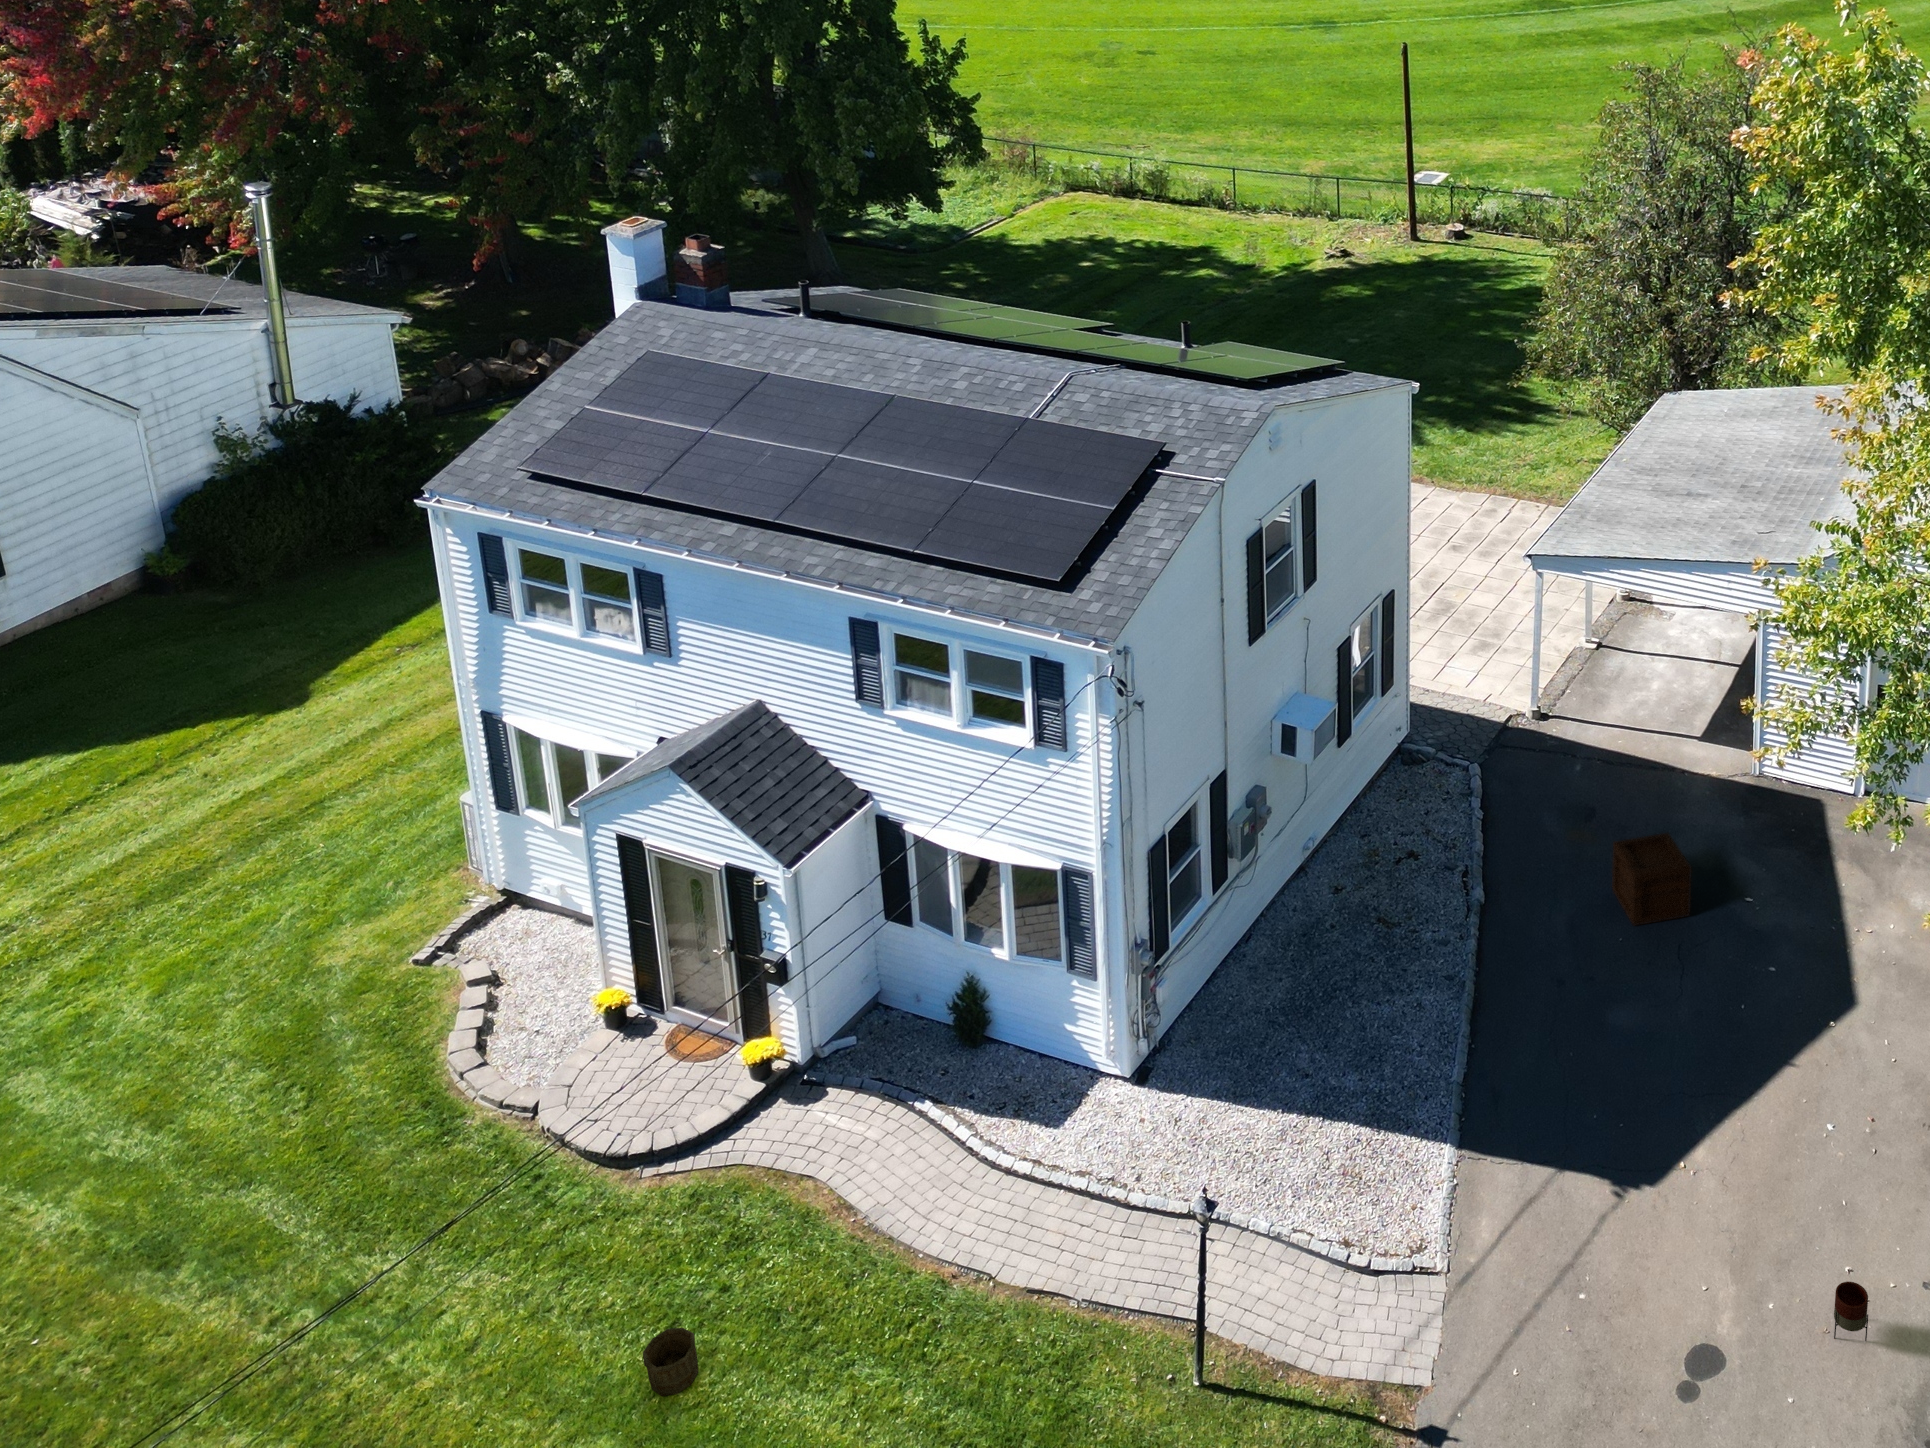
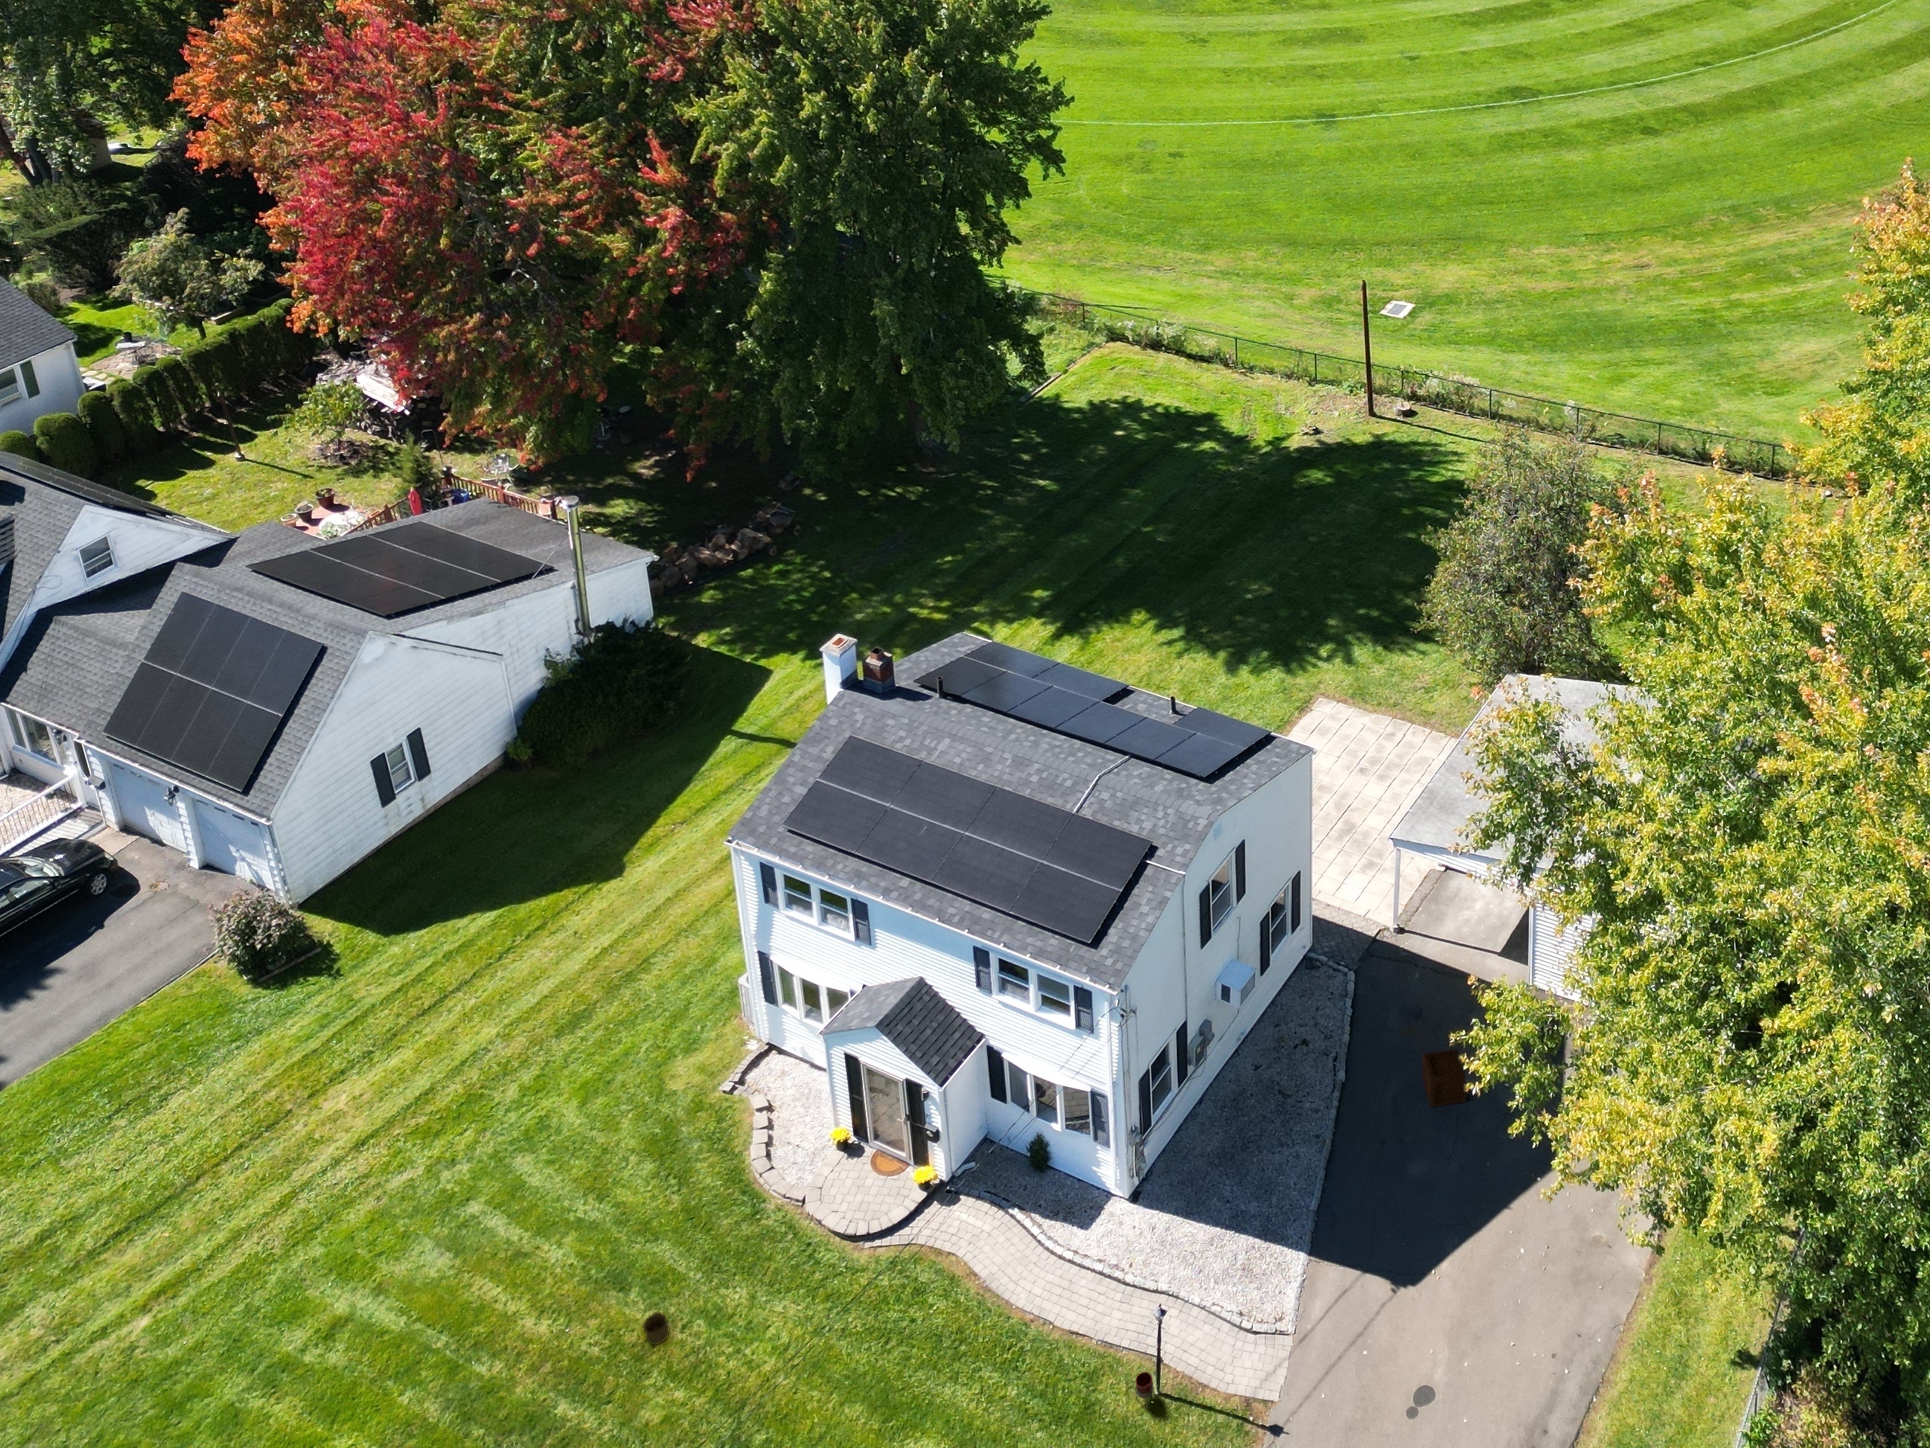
planter: present [1834,1282,1868,1341] -> present [1135,1372,1153,1399]
wooden bucket: present [643,1328,698,1396] -> present [643,1312,669,1345]

